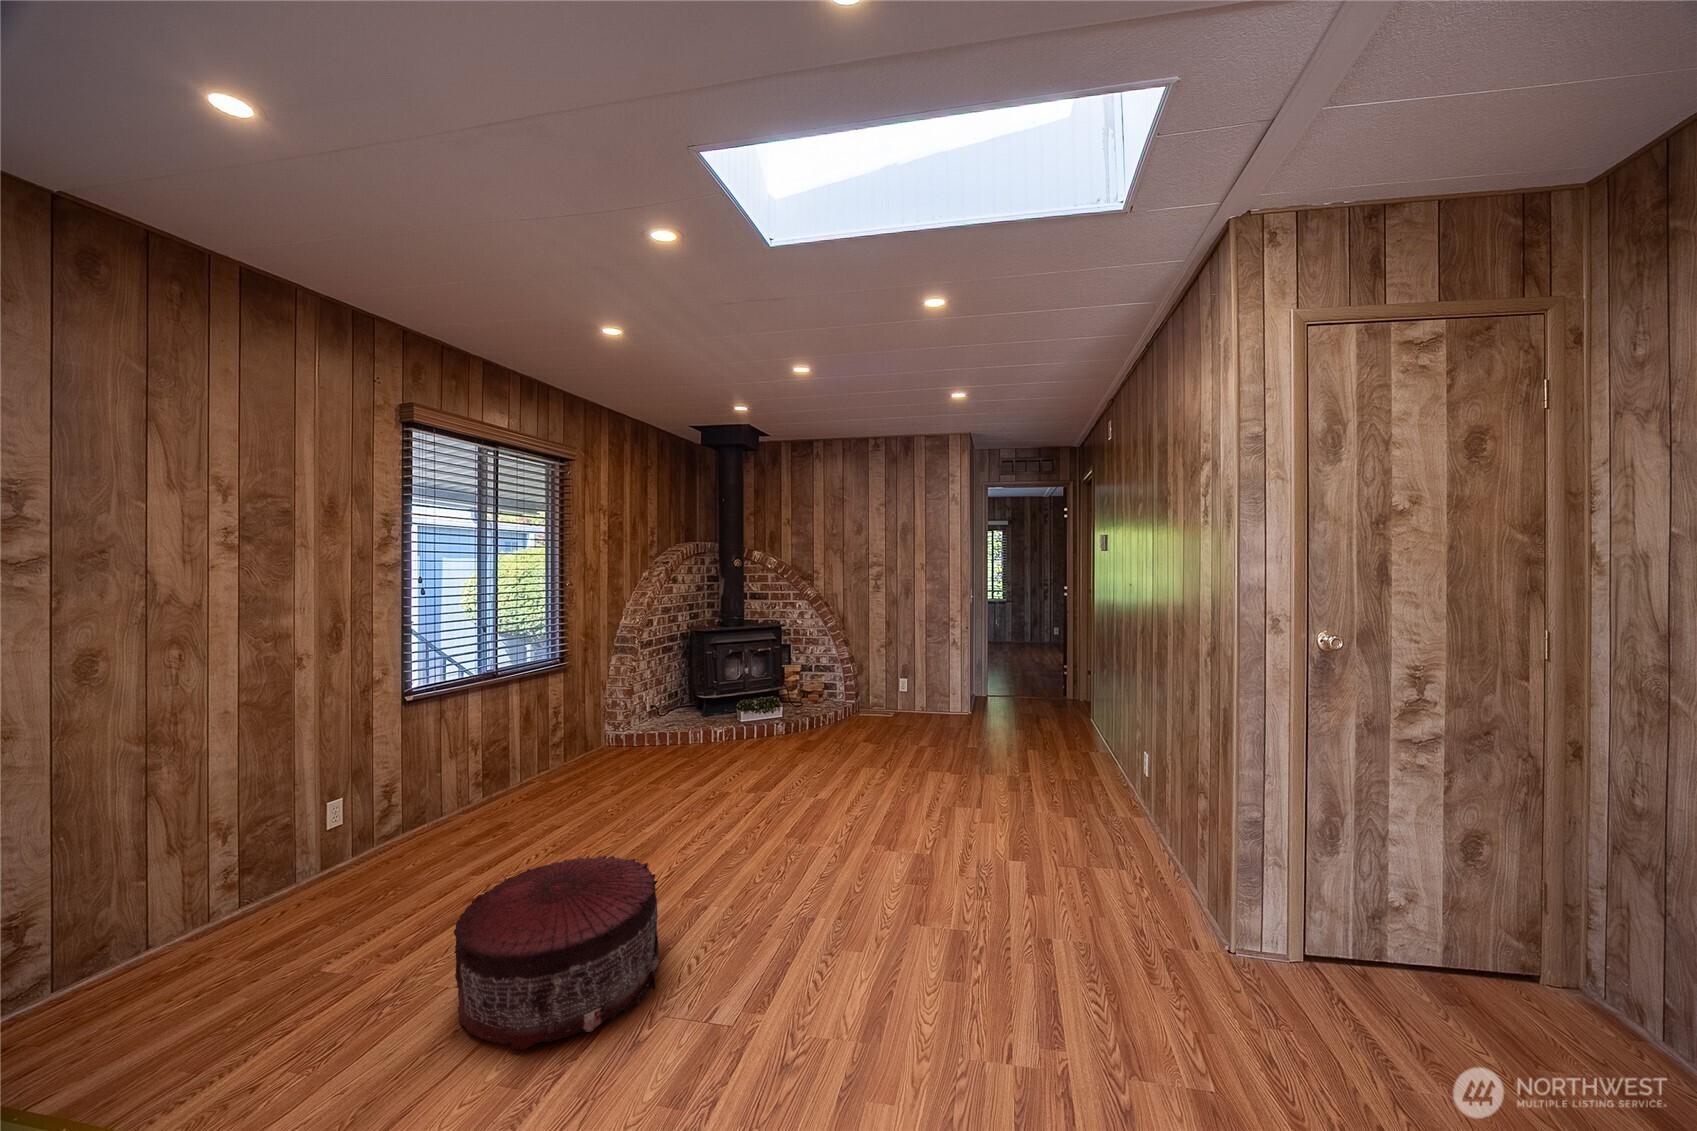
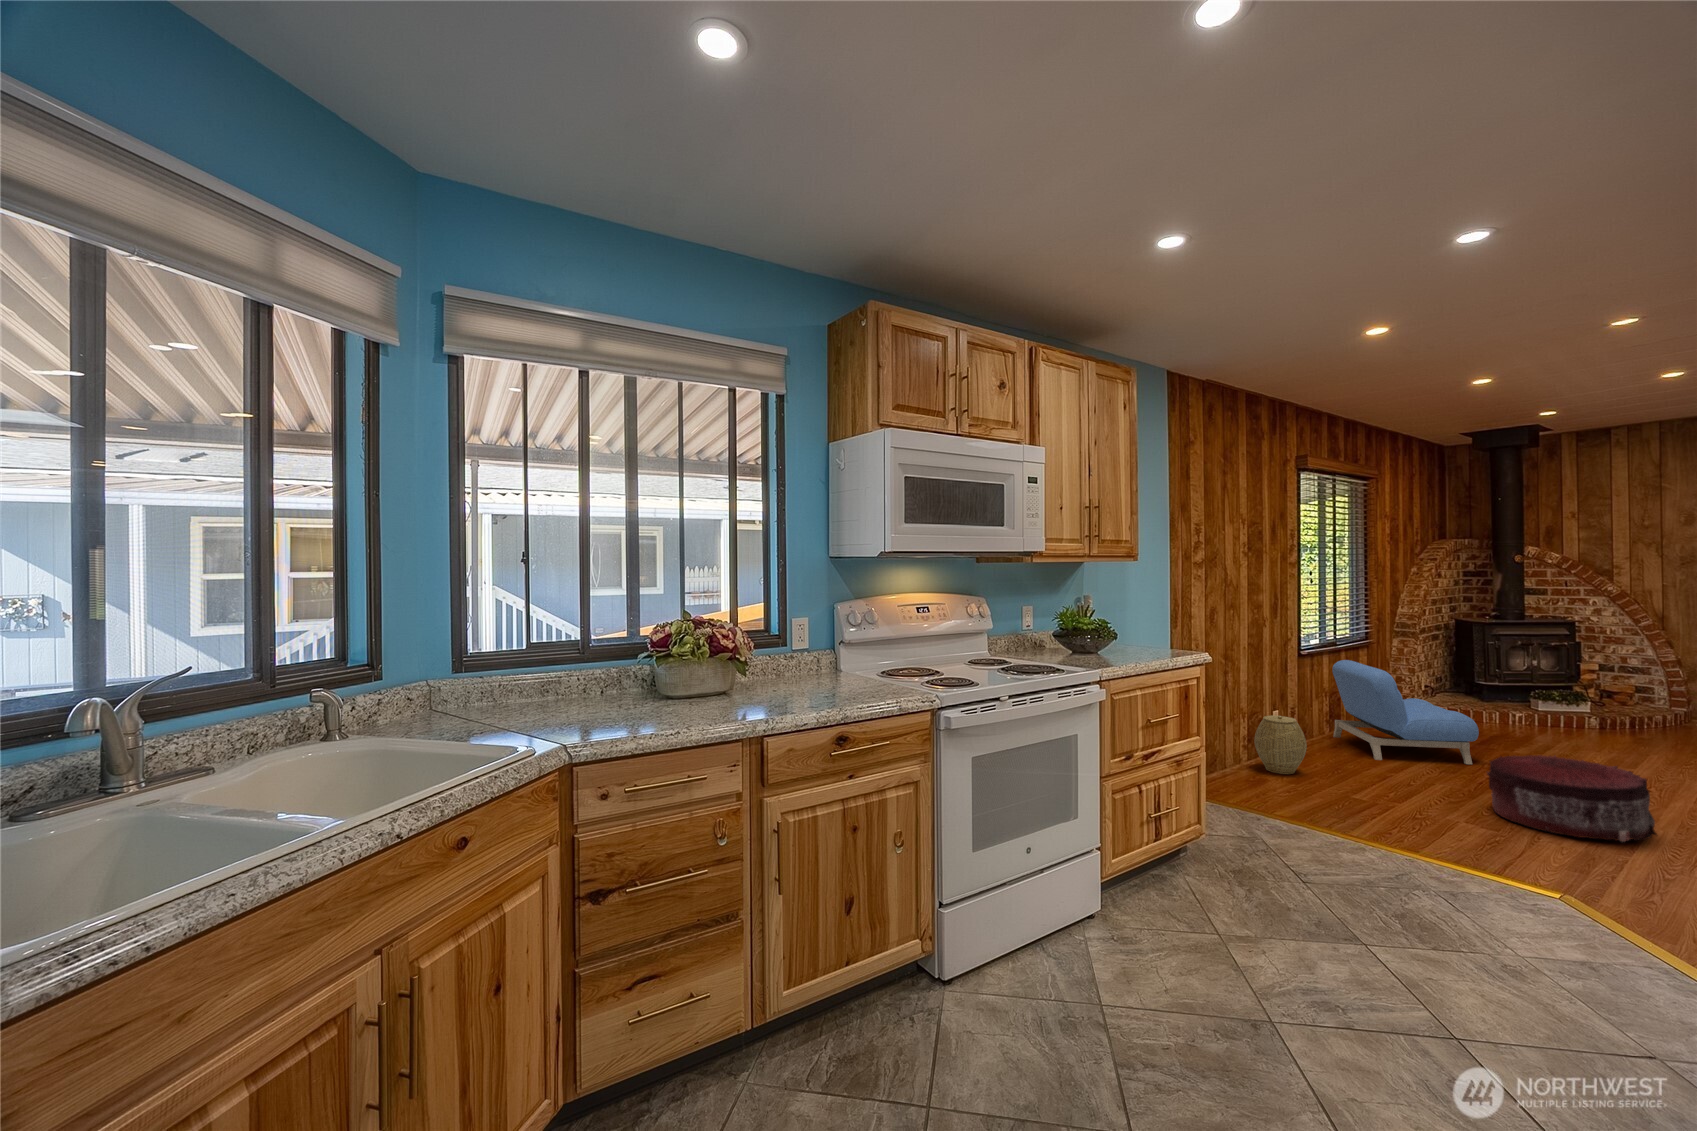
armchair: none [438,705,599,869] -> present [1332,660,1479,765]
woven basket: none [109,854,238,986] -> present [1254,716,1307,774]

